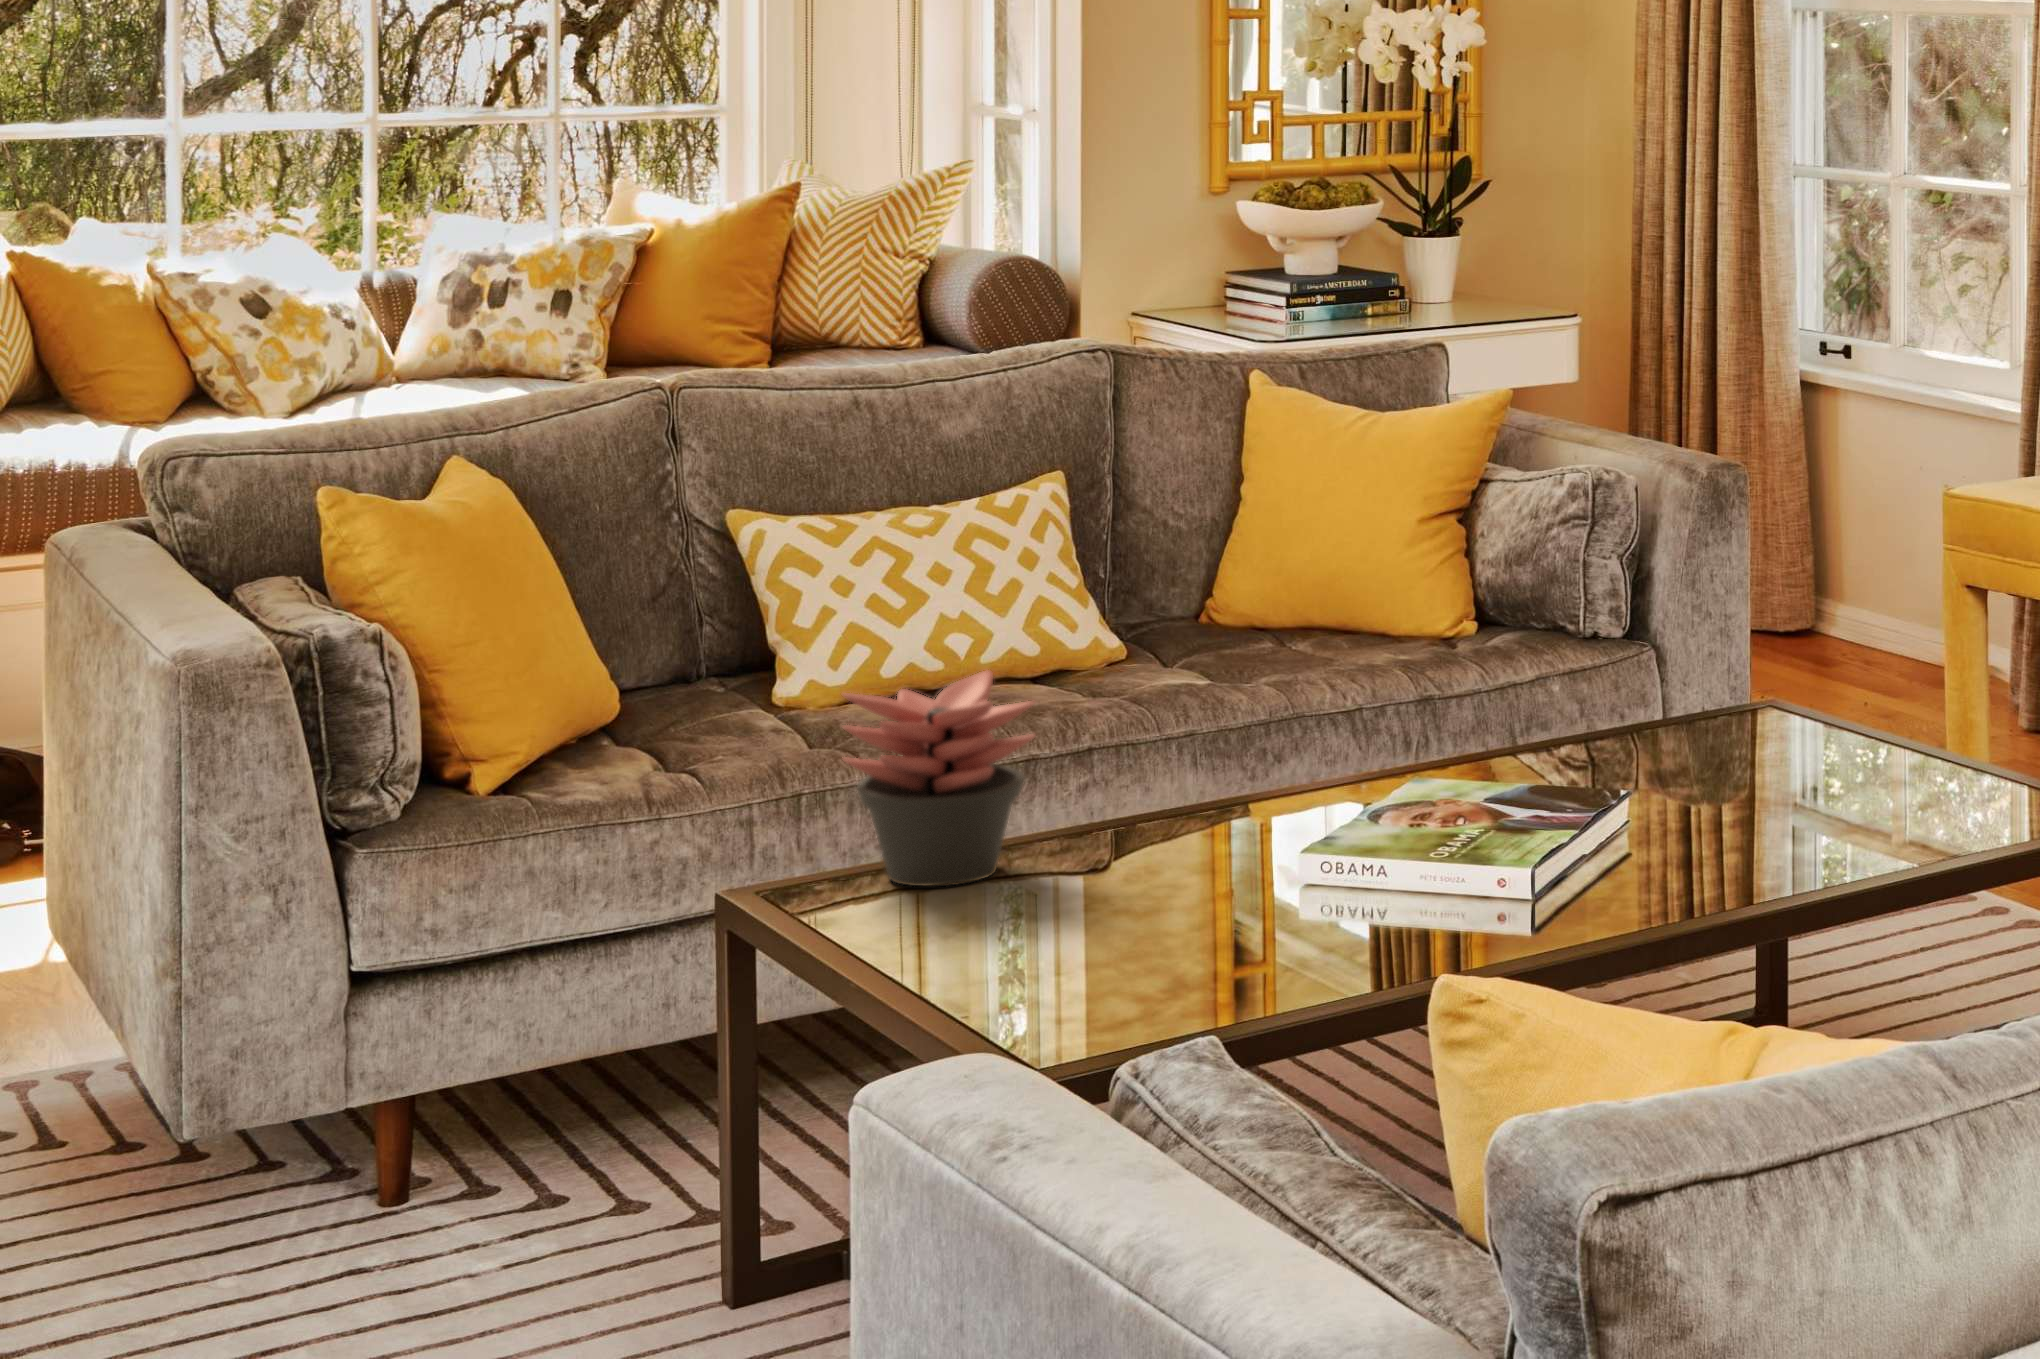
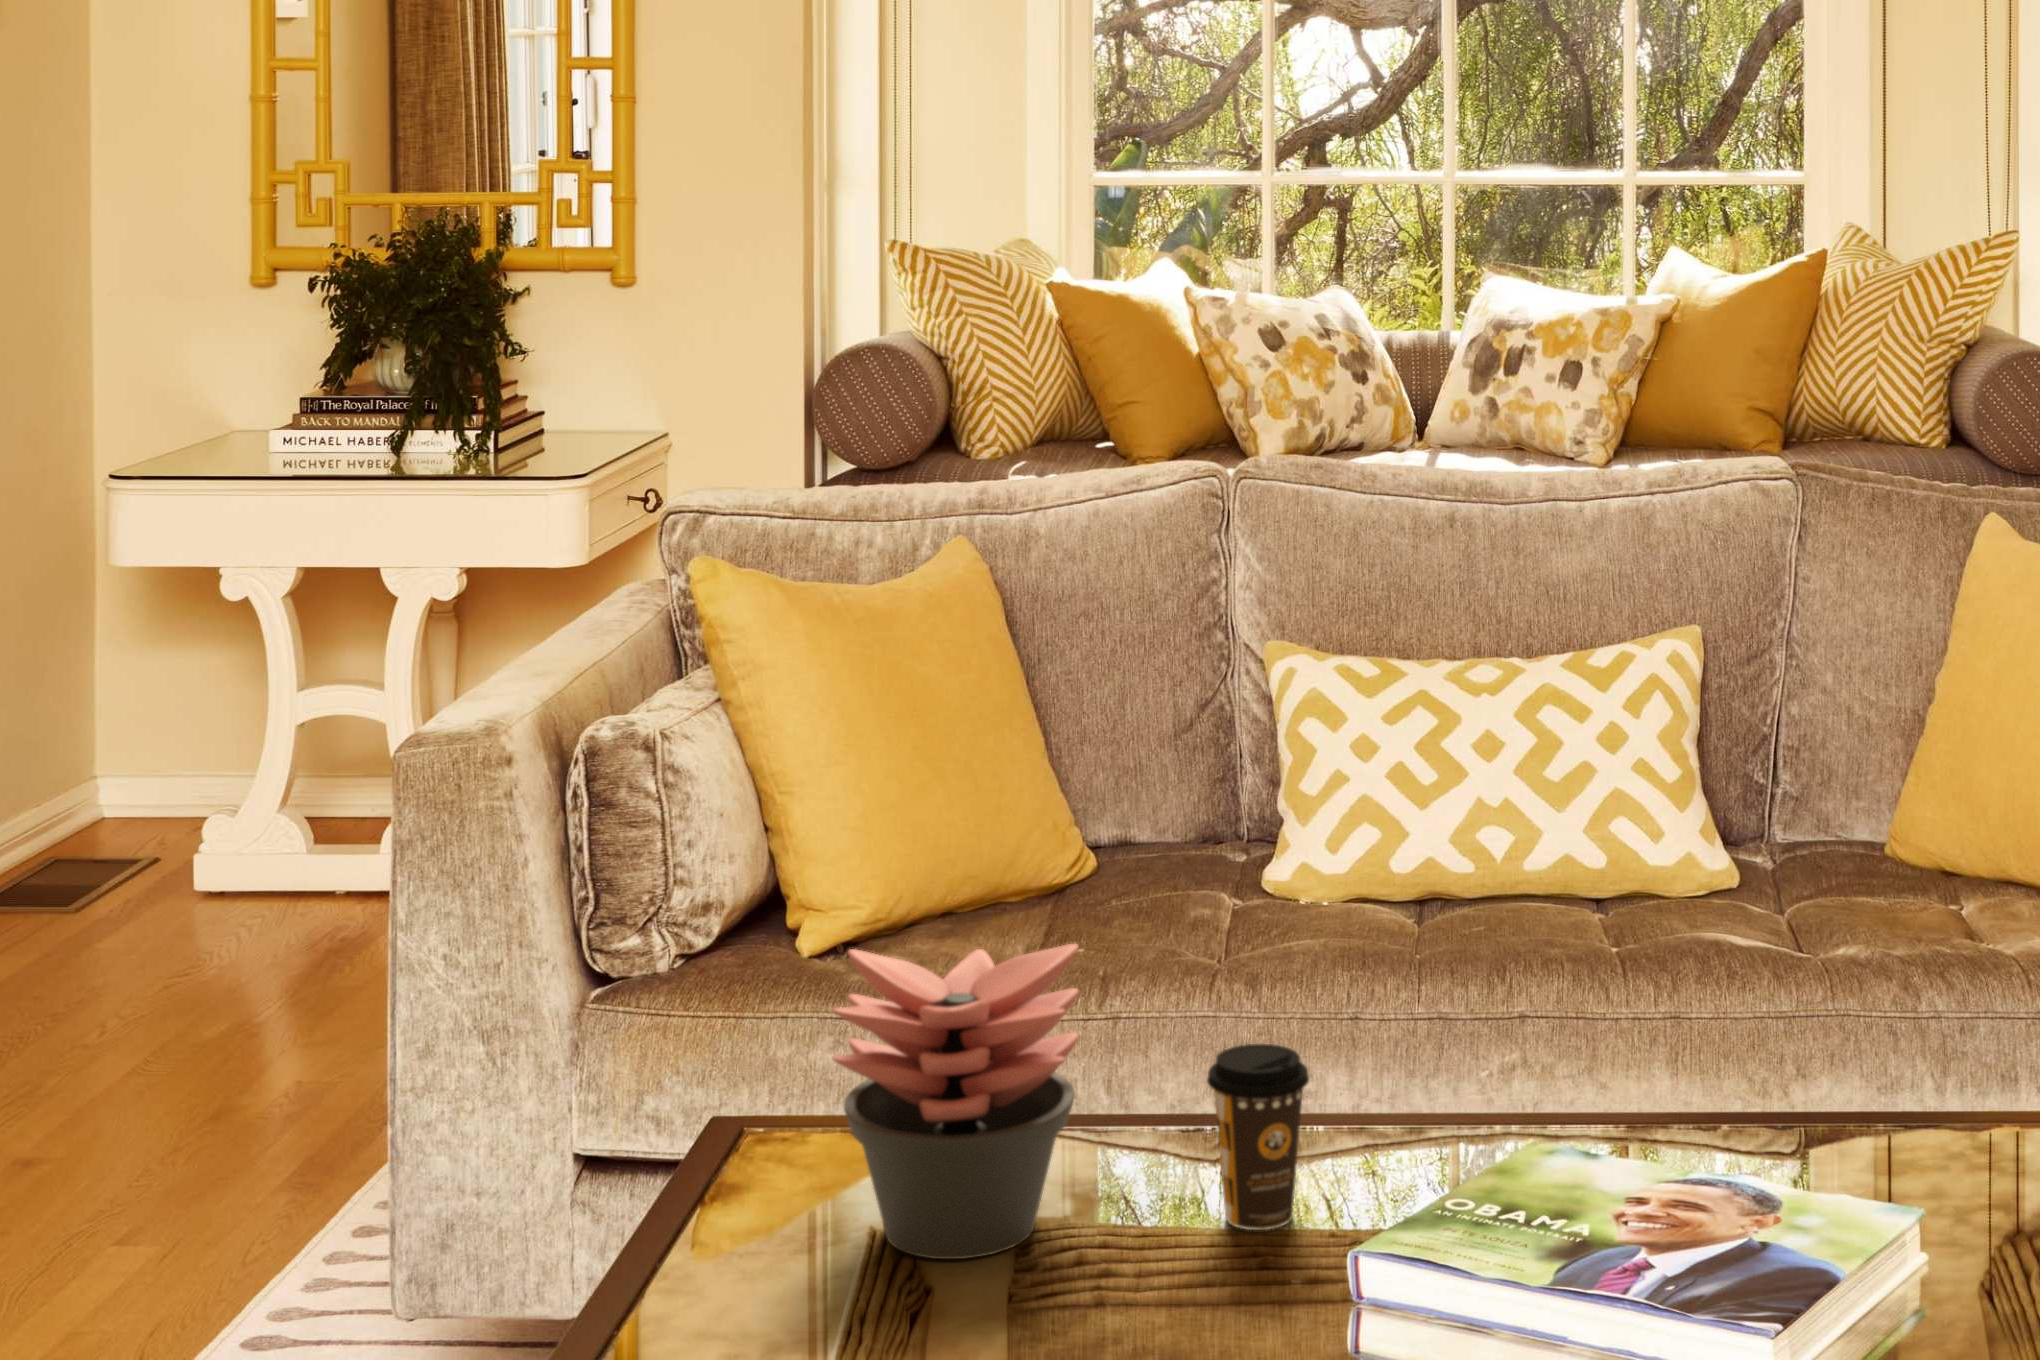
coffee cup: none [1095,719,1167,838] -> present [1207,1044,1309,1230]

